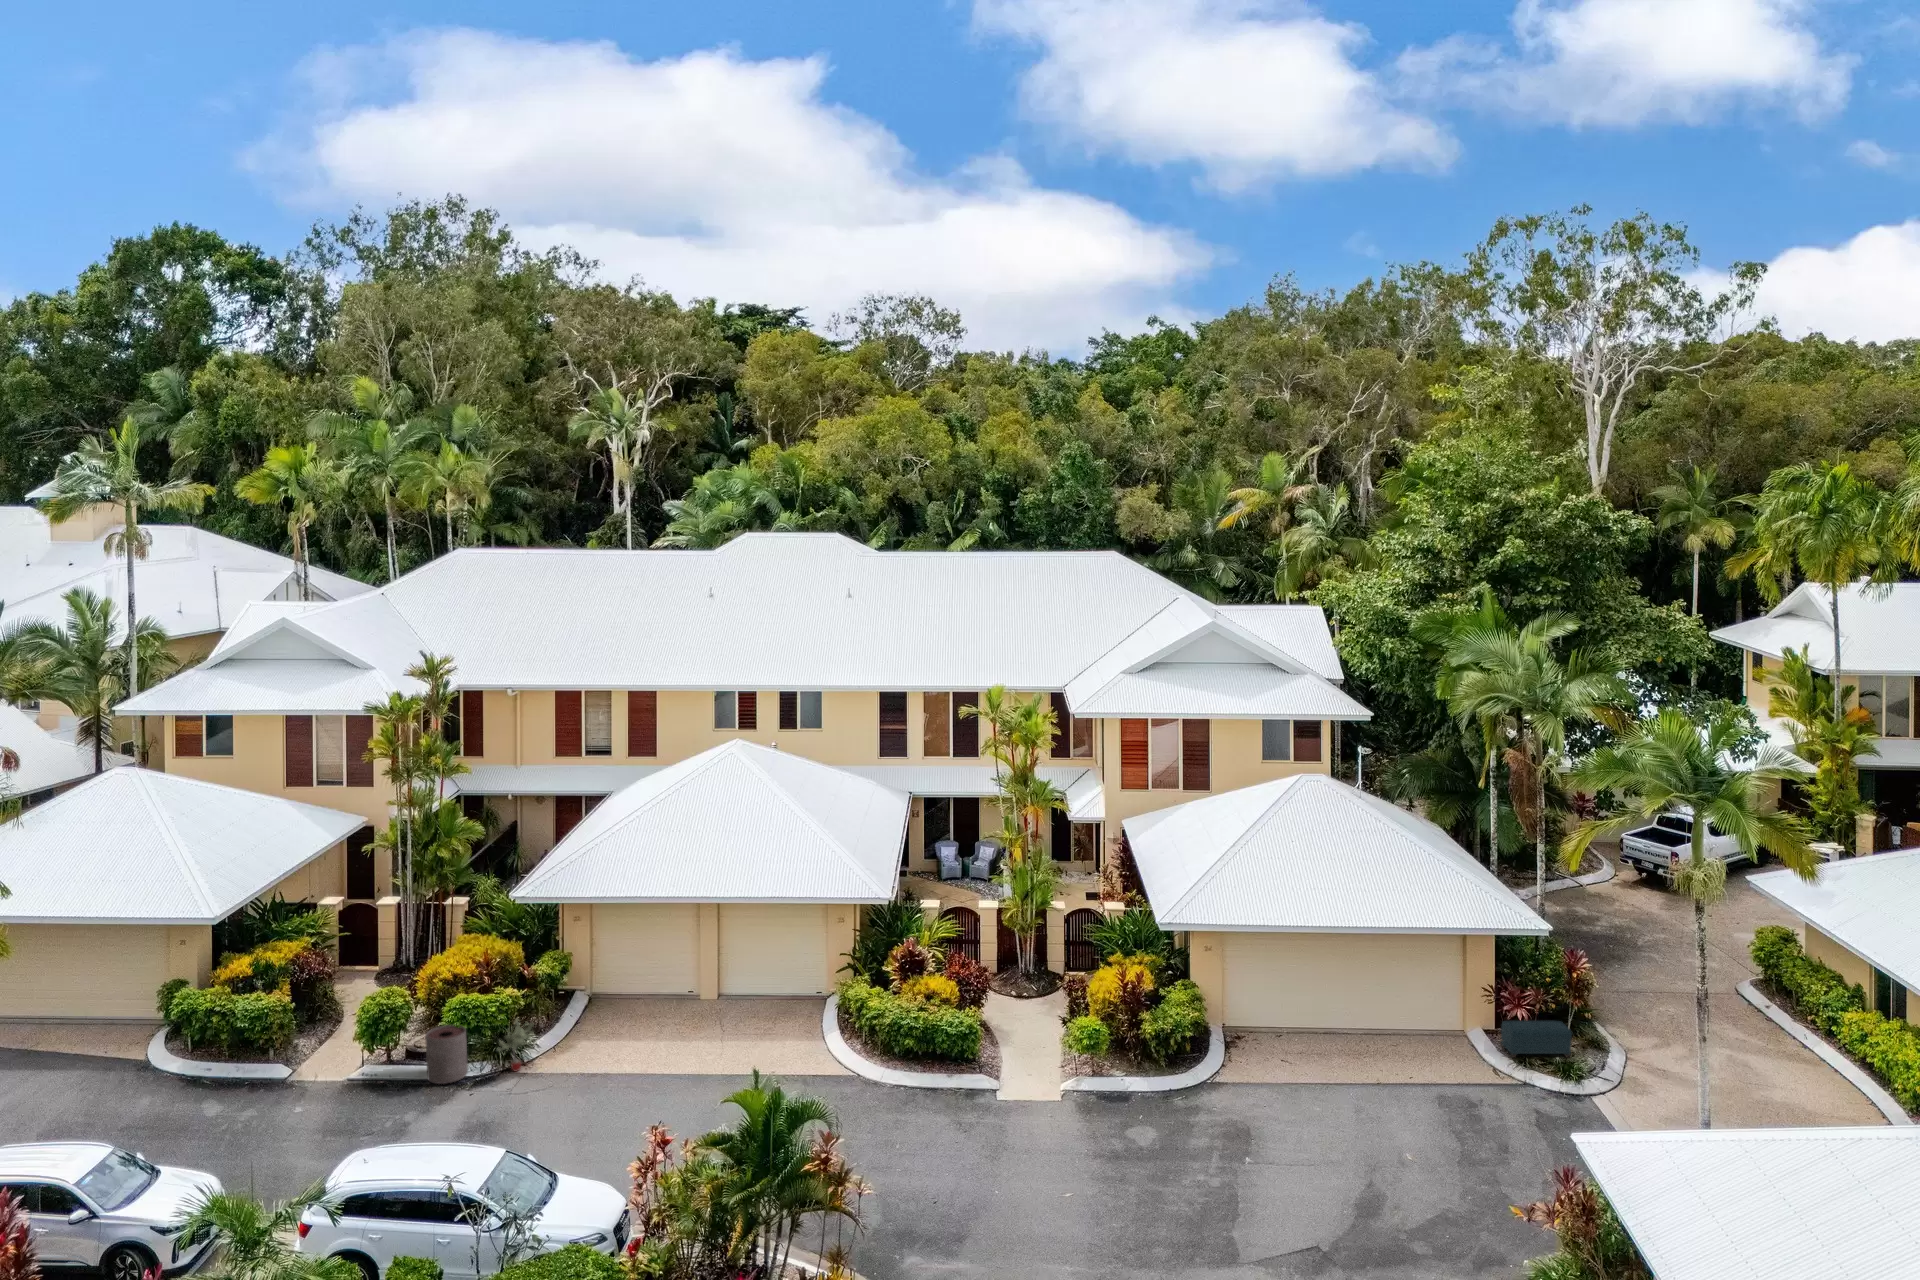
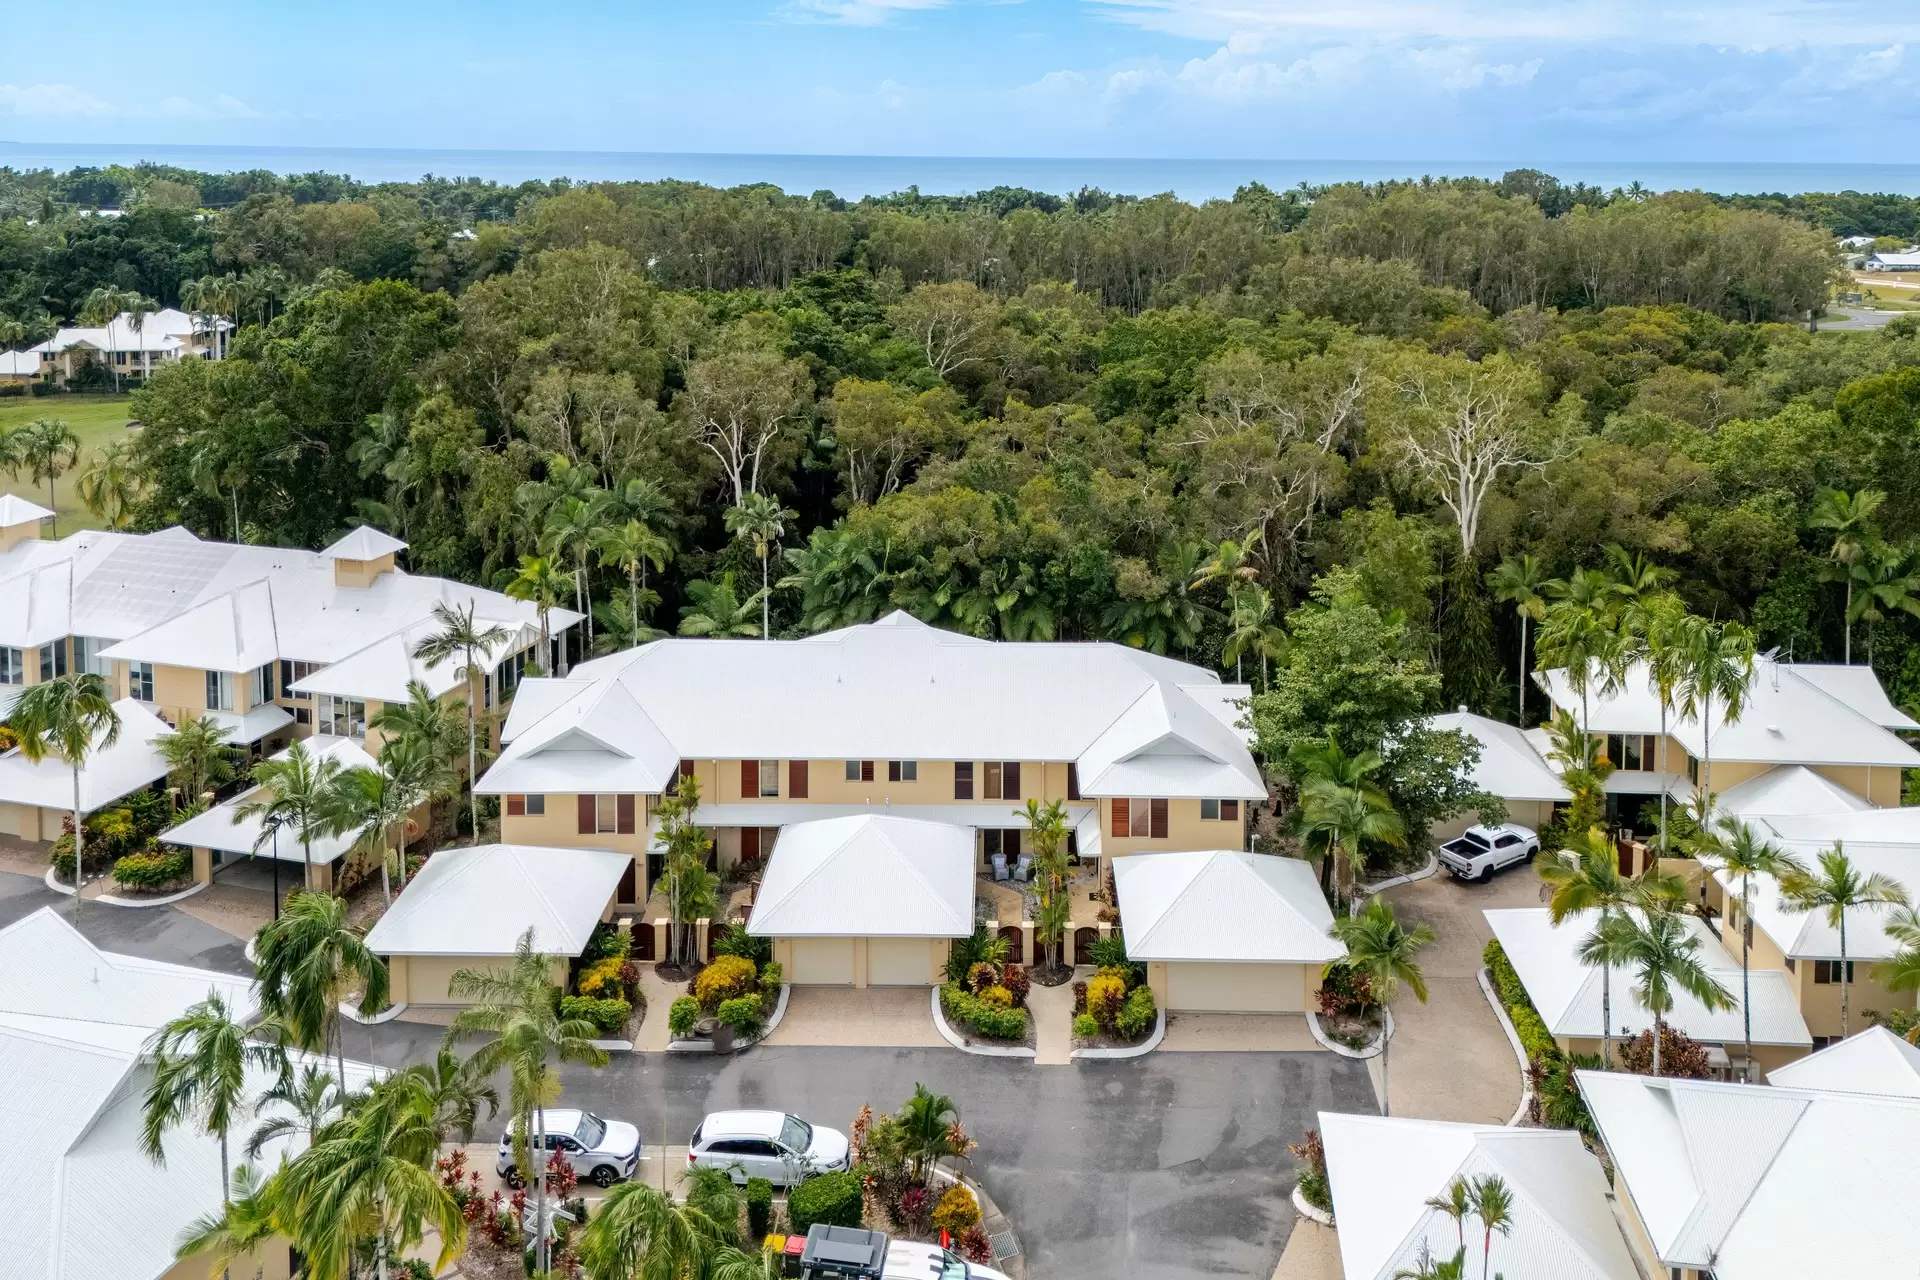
potted tree: present [498,1021,534,1071] -> present [960,1021,976,1046]
bench: present [1501,1021,1572,1058] -> none [1329,1012,1369,1034]

